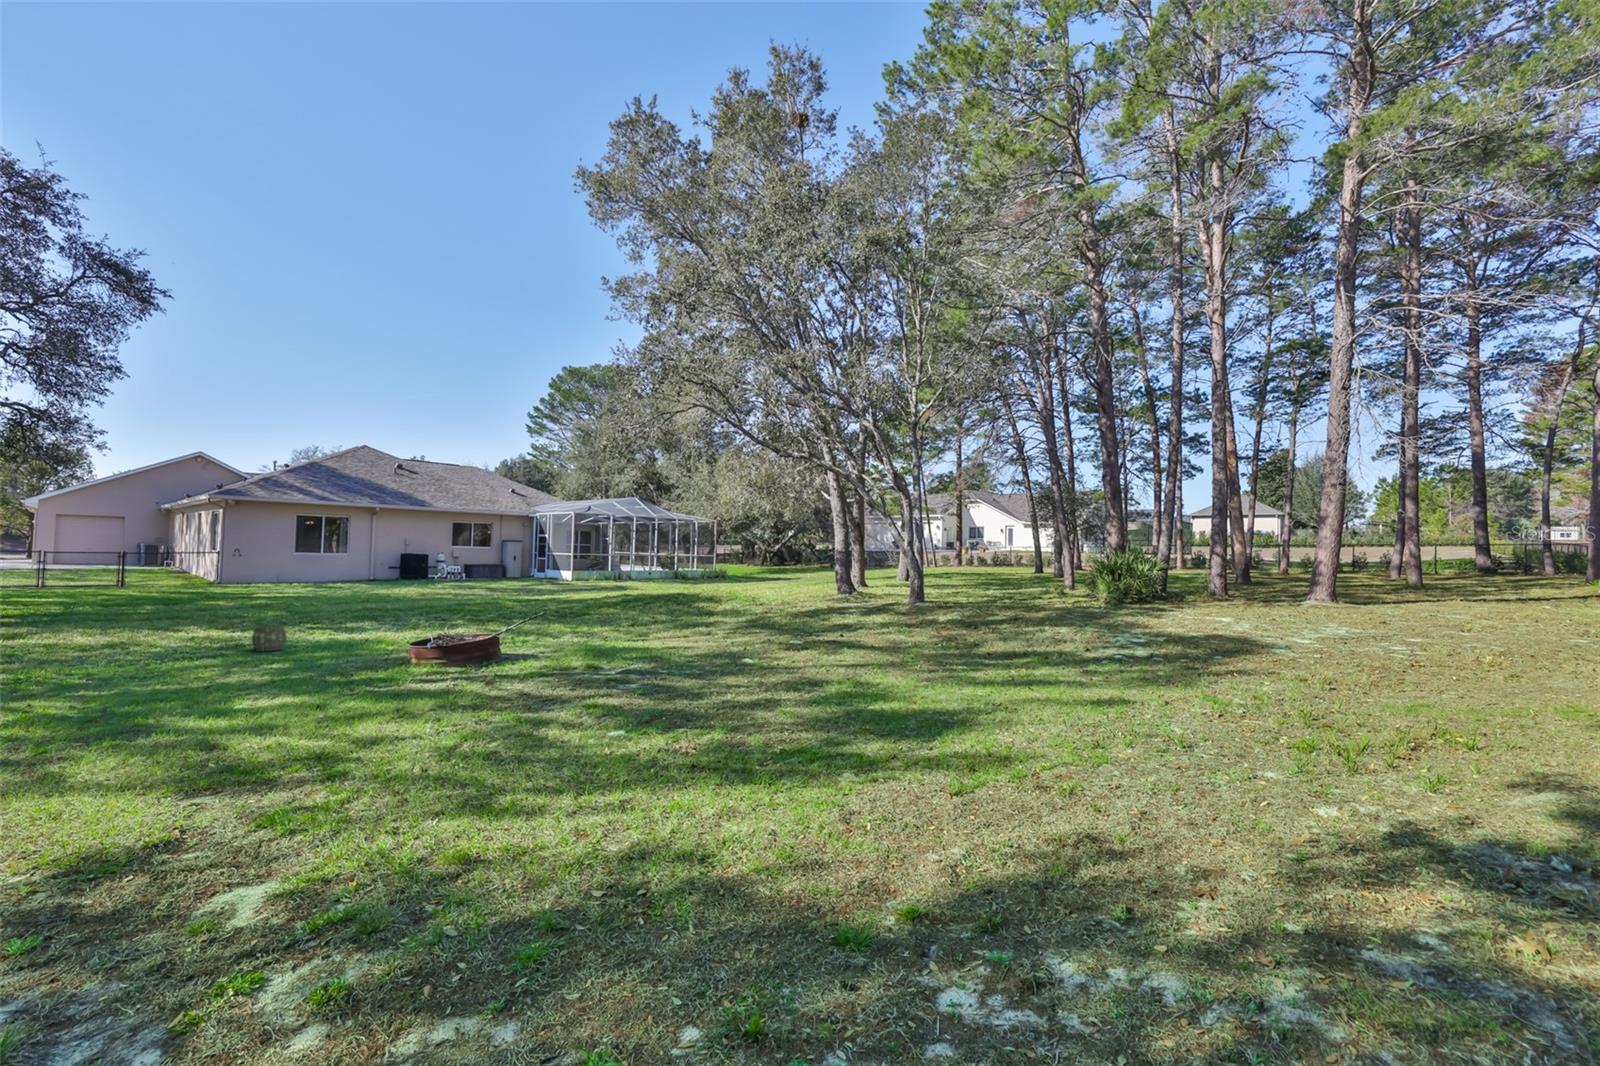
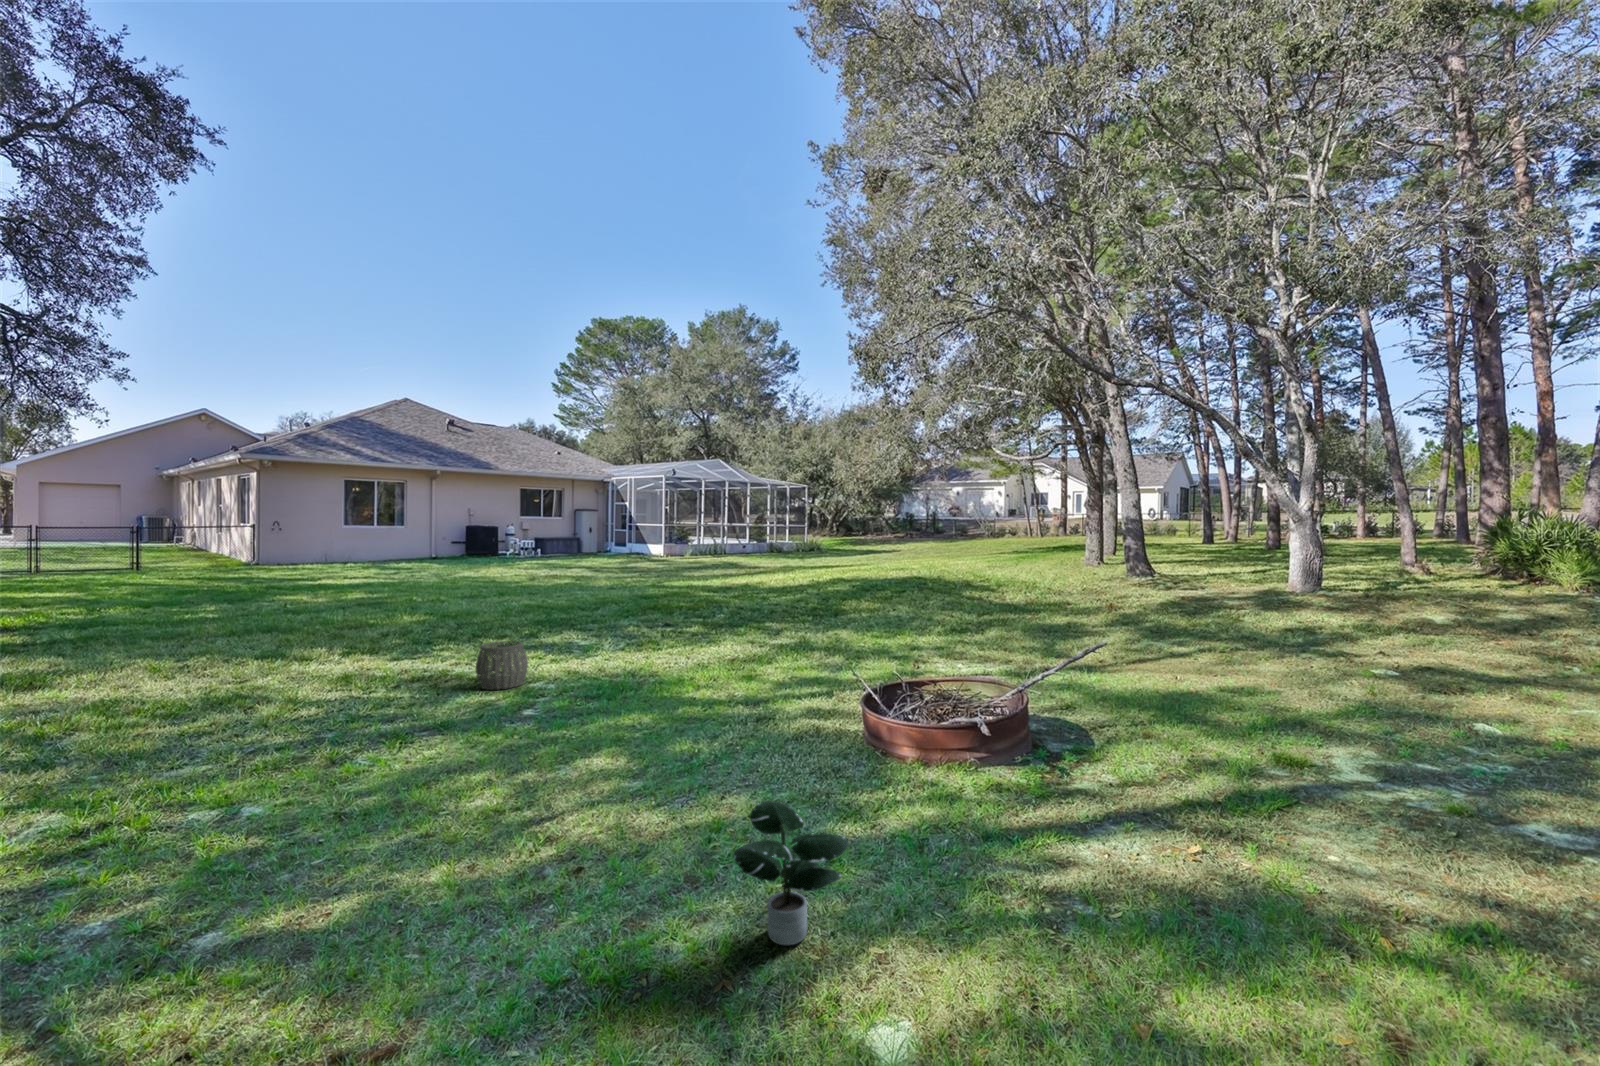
potted plant: none [212,666,264,713] -> present [734,801,849,945]

